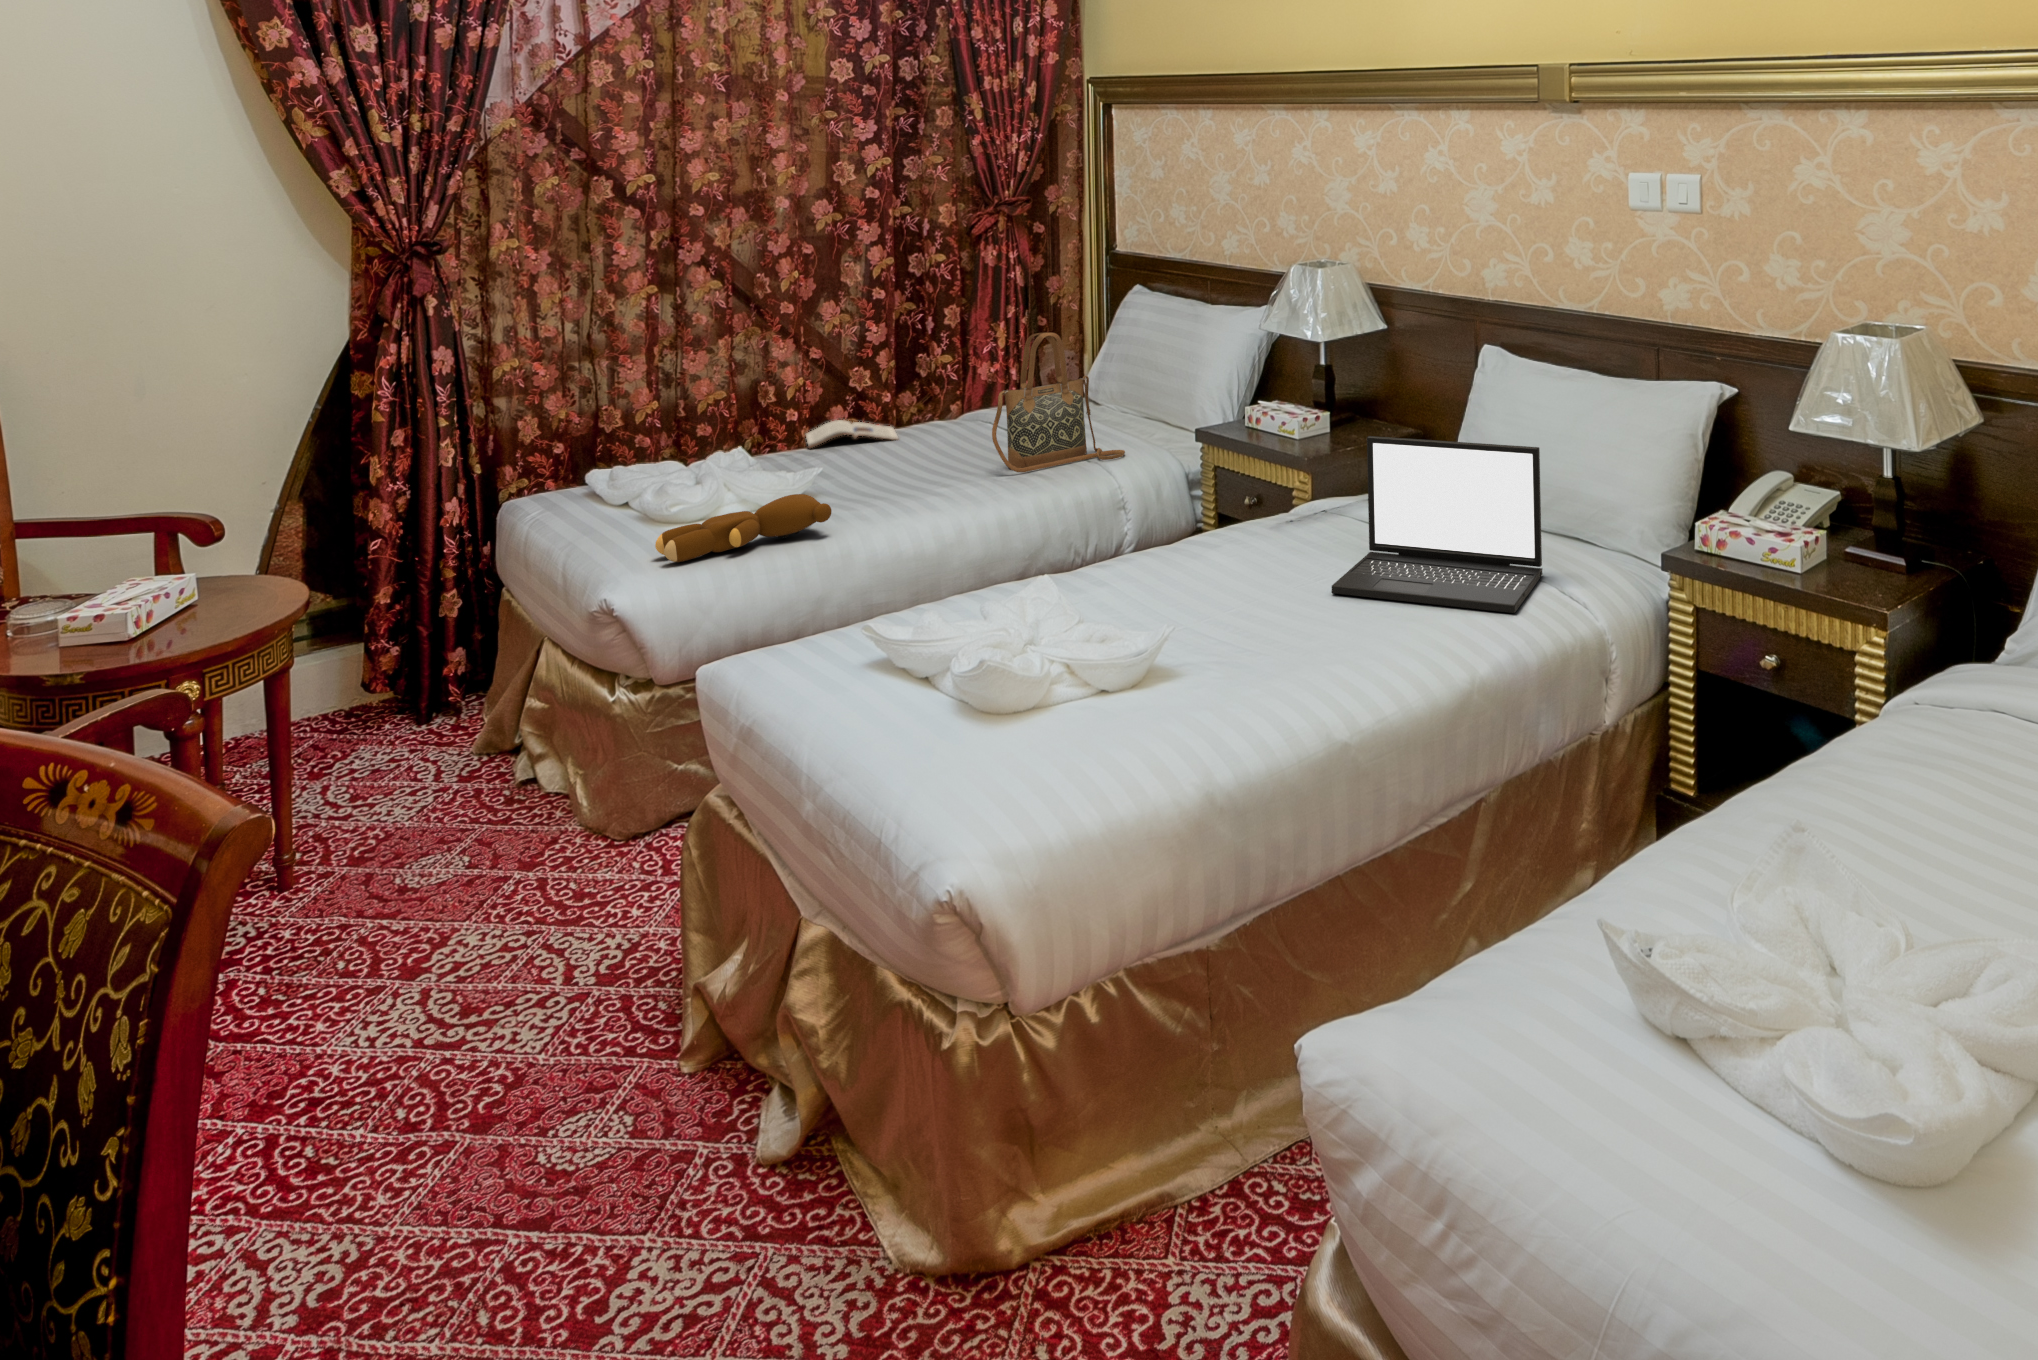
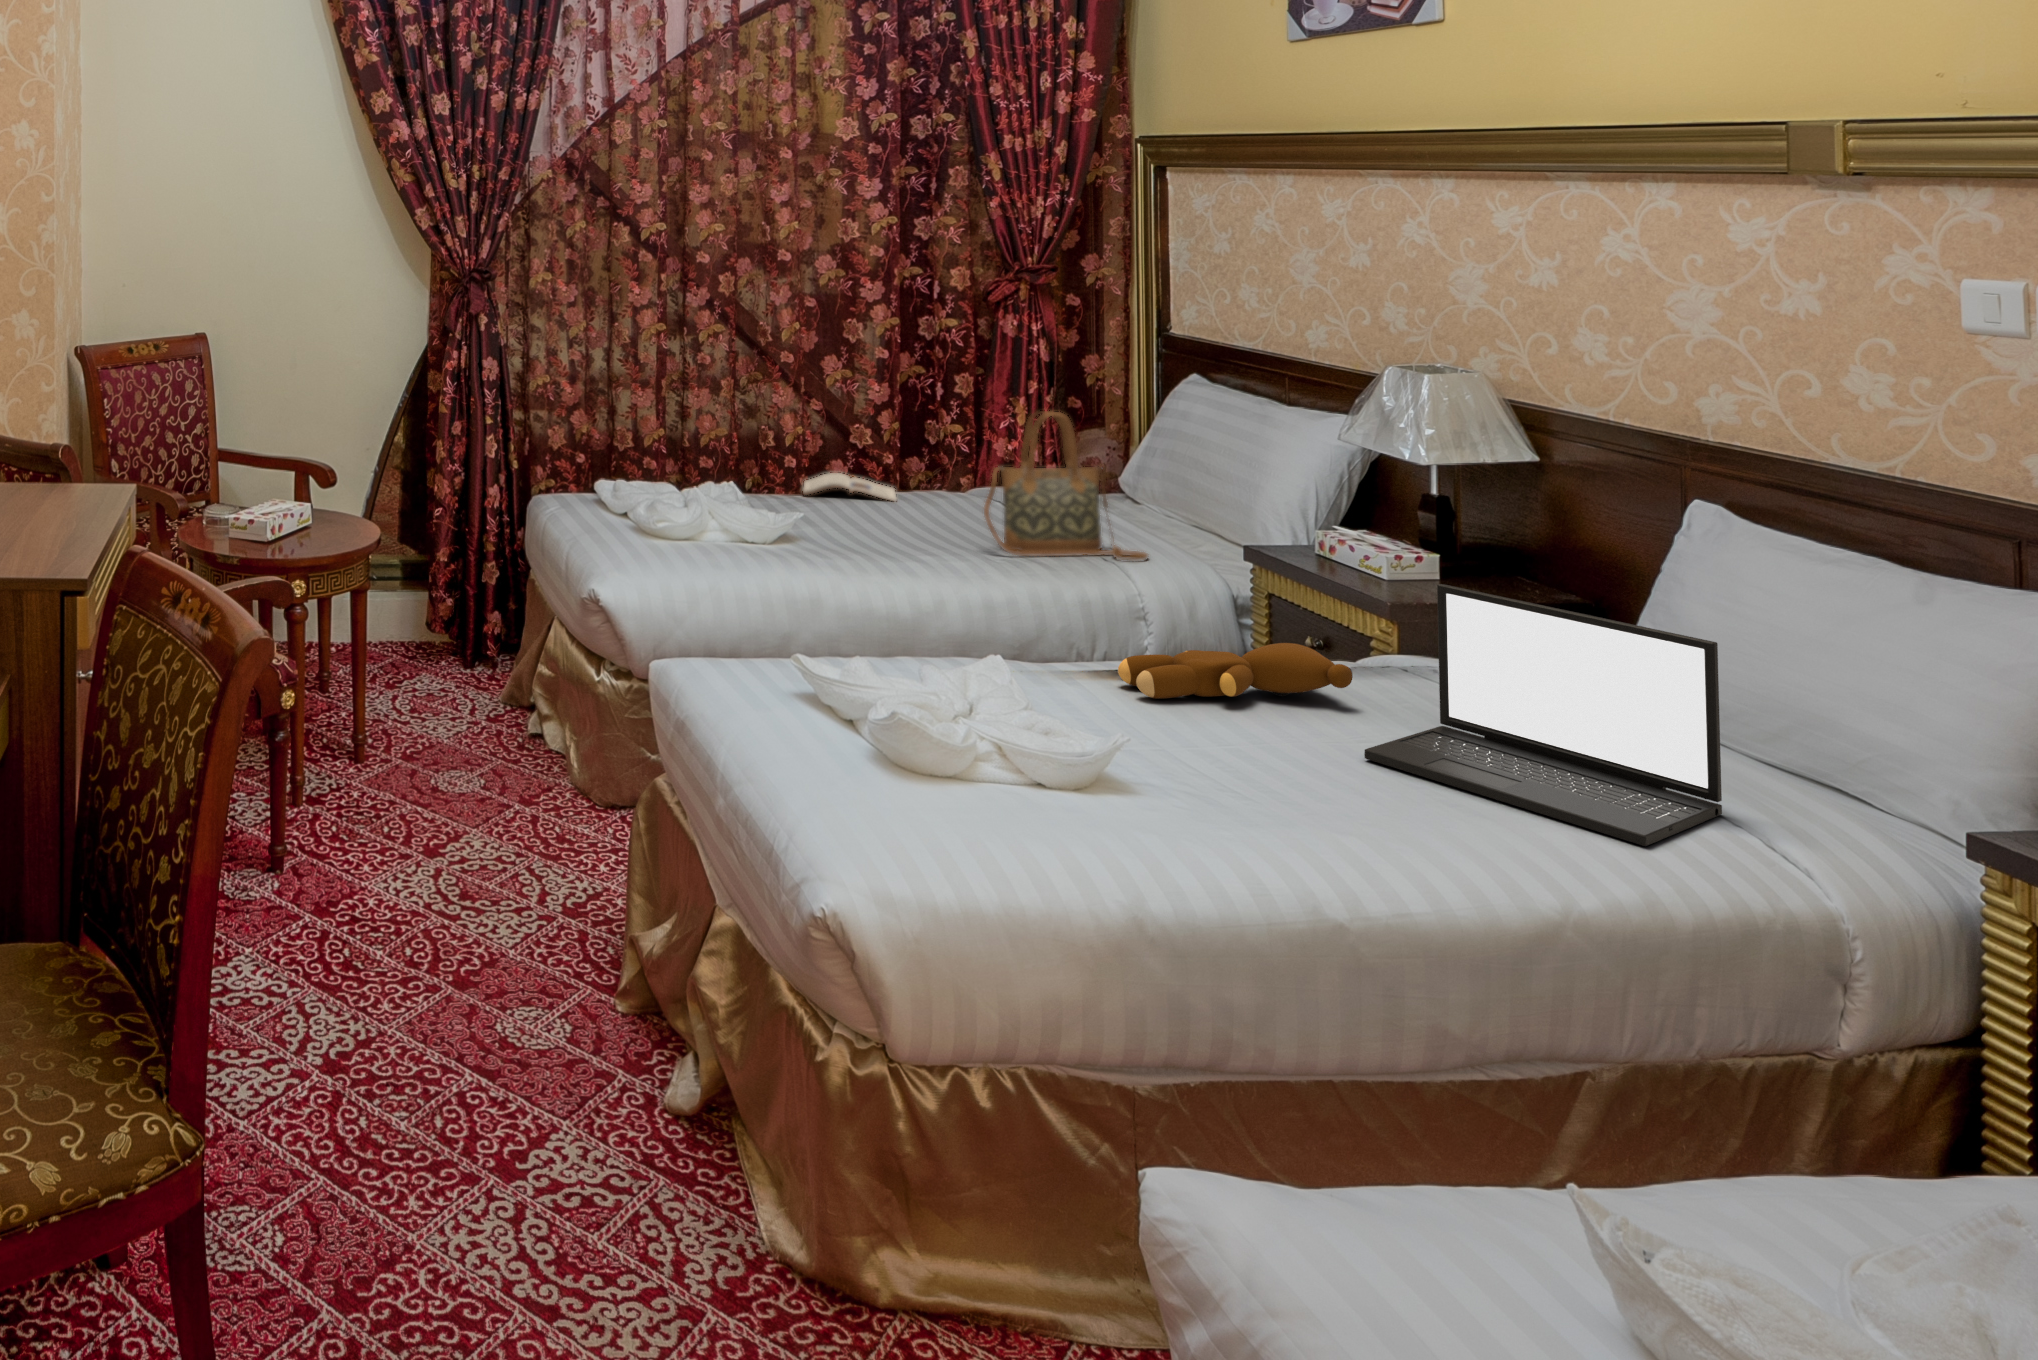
teddy bear: present [655,494,832,562] -> present [1118,643,1353,699]

